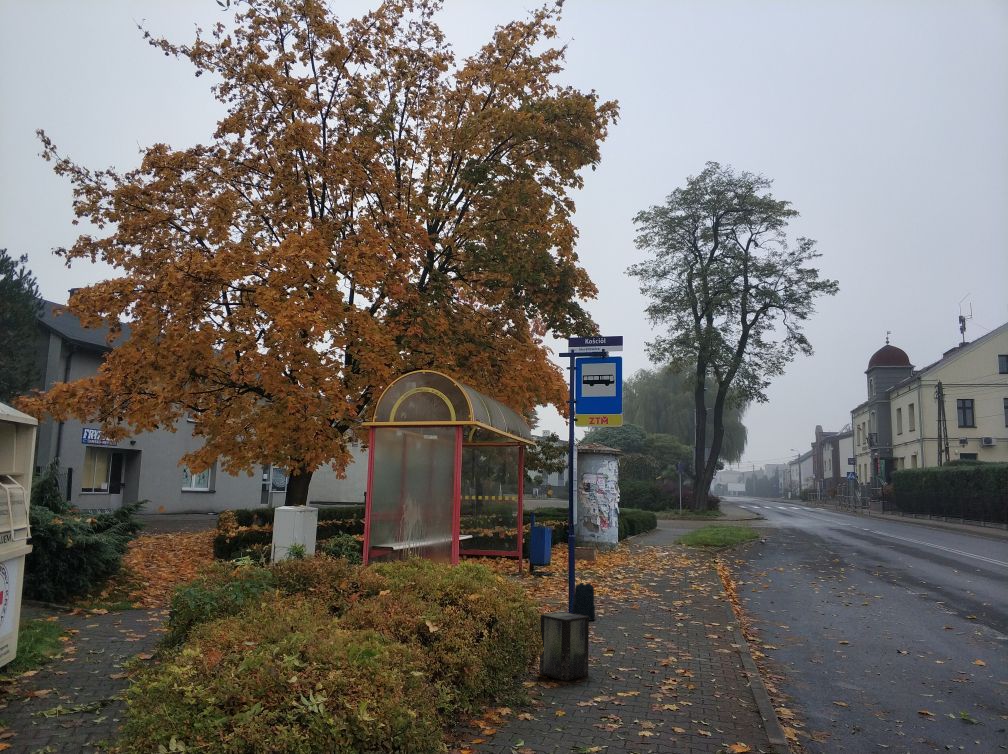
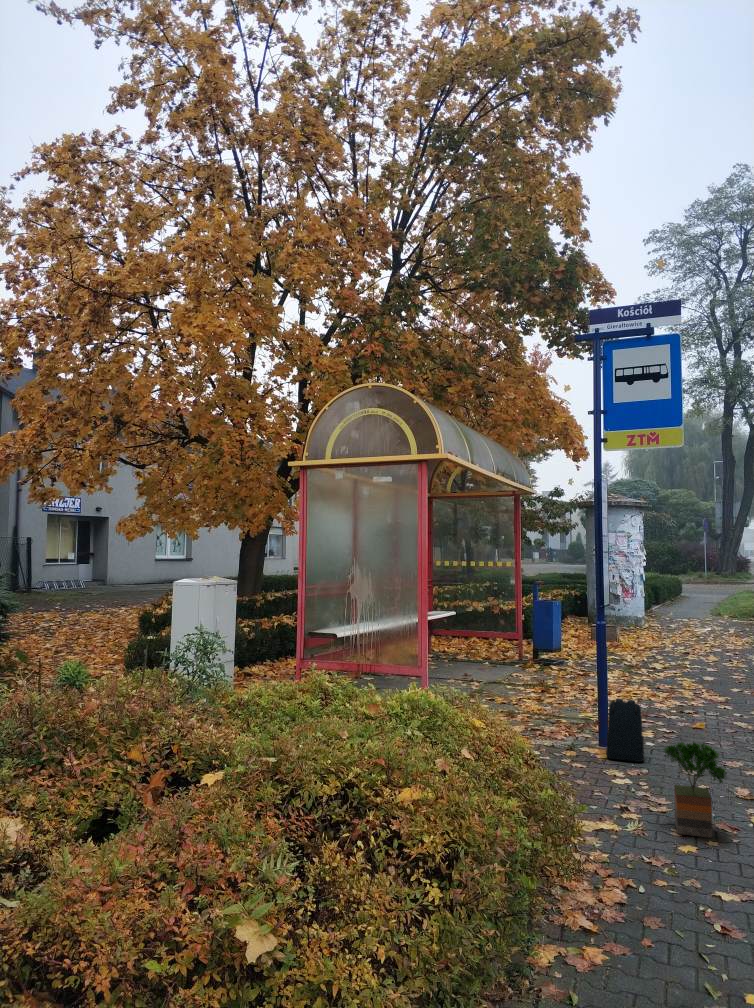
potted tree: none [598,595,630,646] -> present [664,742,726,838]
storage box: present [539,612,589,681] -> none [561,803,671,977]

